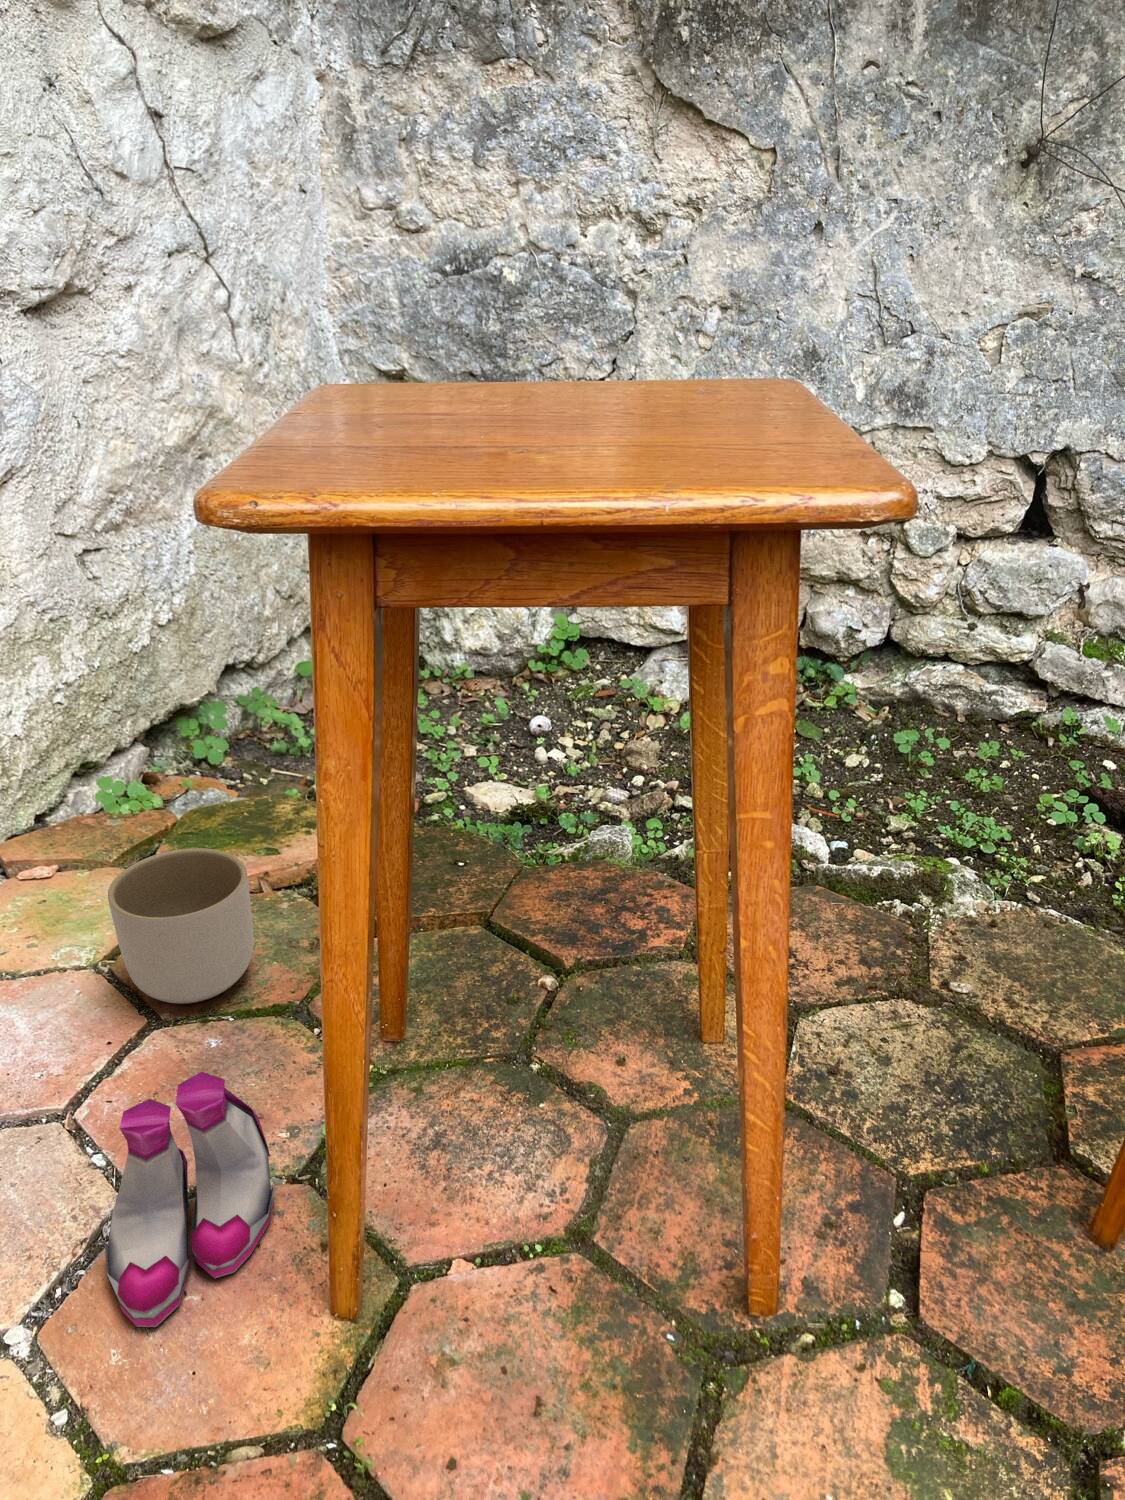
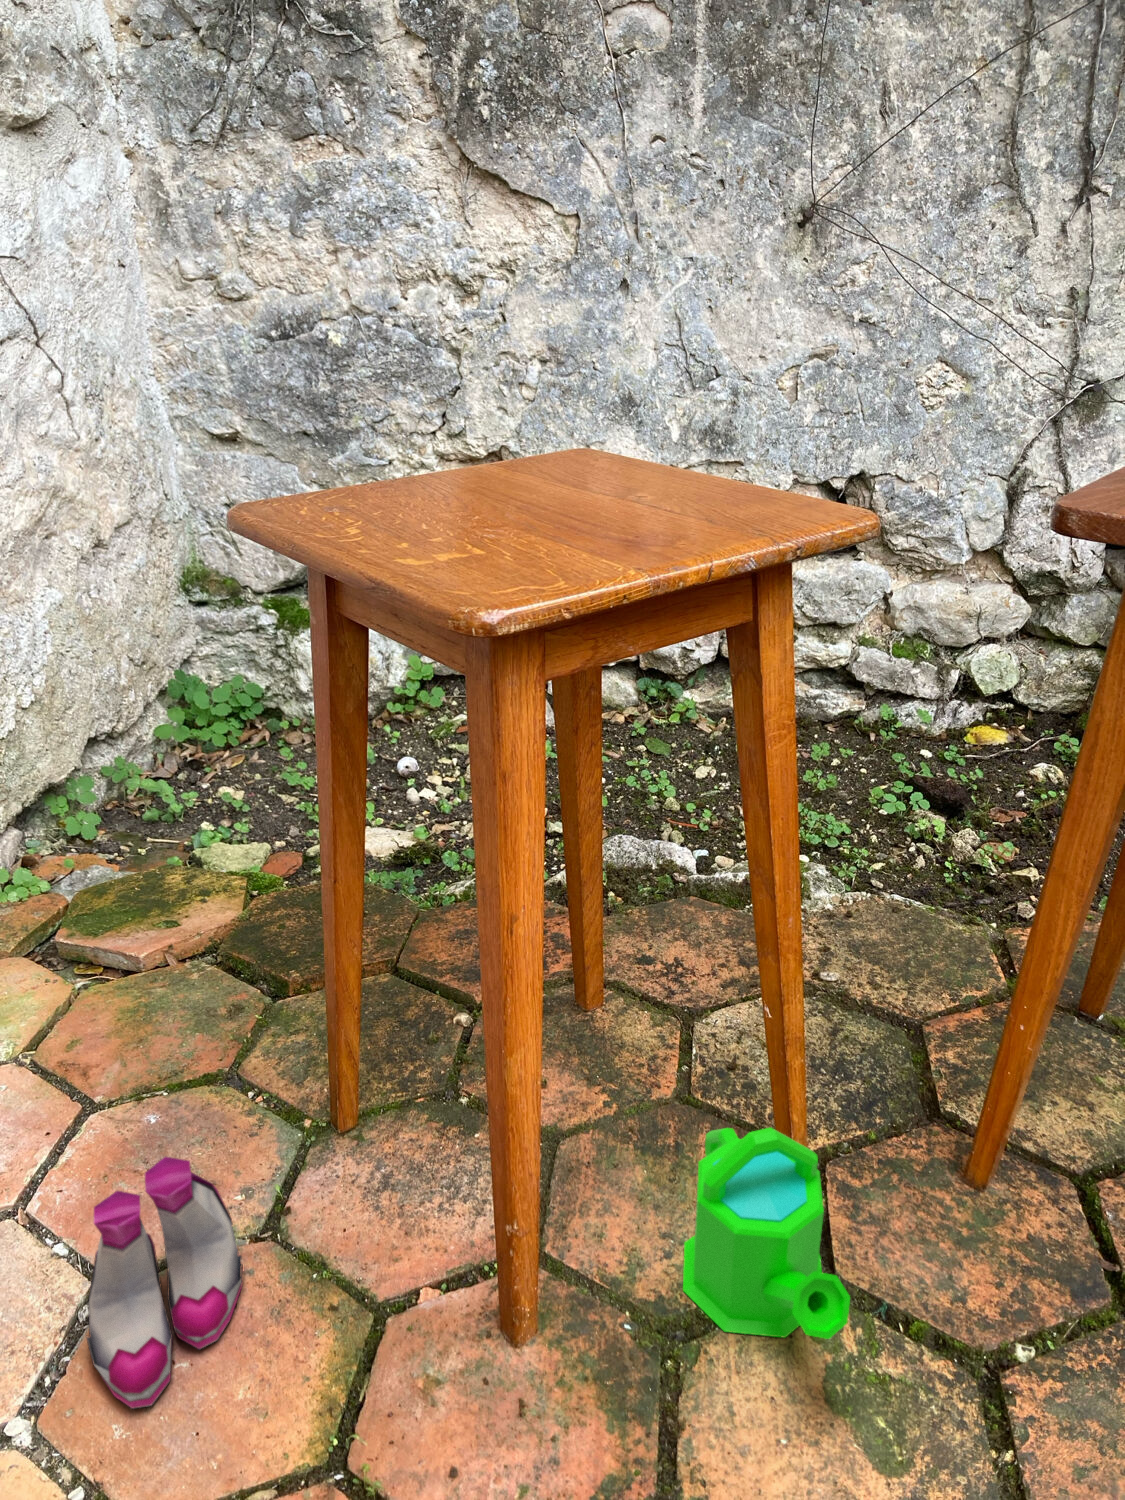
planter: present [108,848,253,1004] -> none [23,934,173,1090]
watering can: none [738,1138,925,1395] -> present [683,1128,850,1339]

